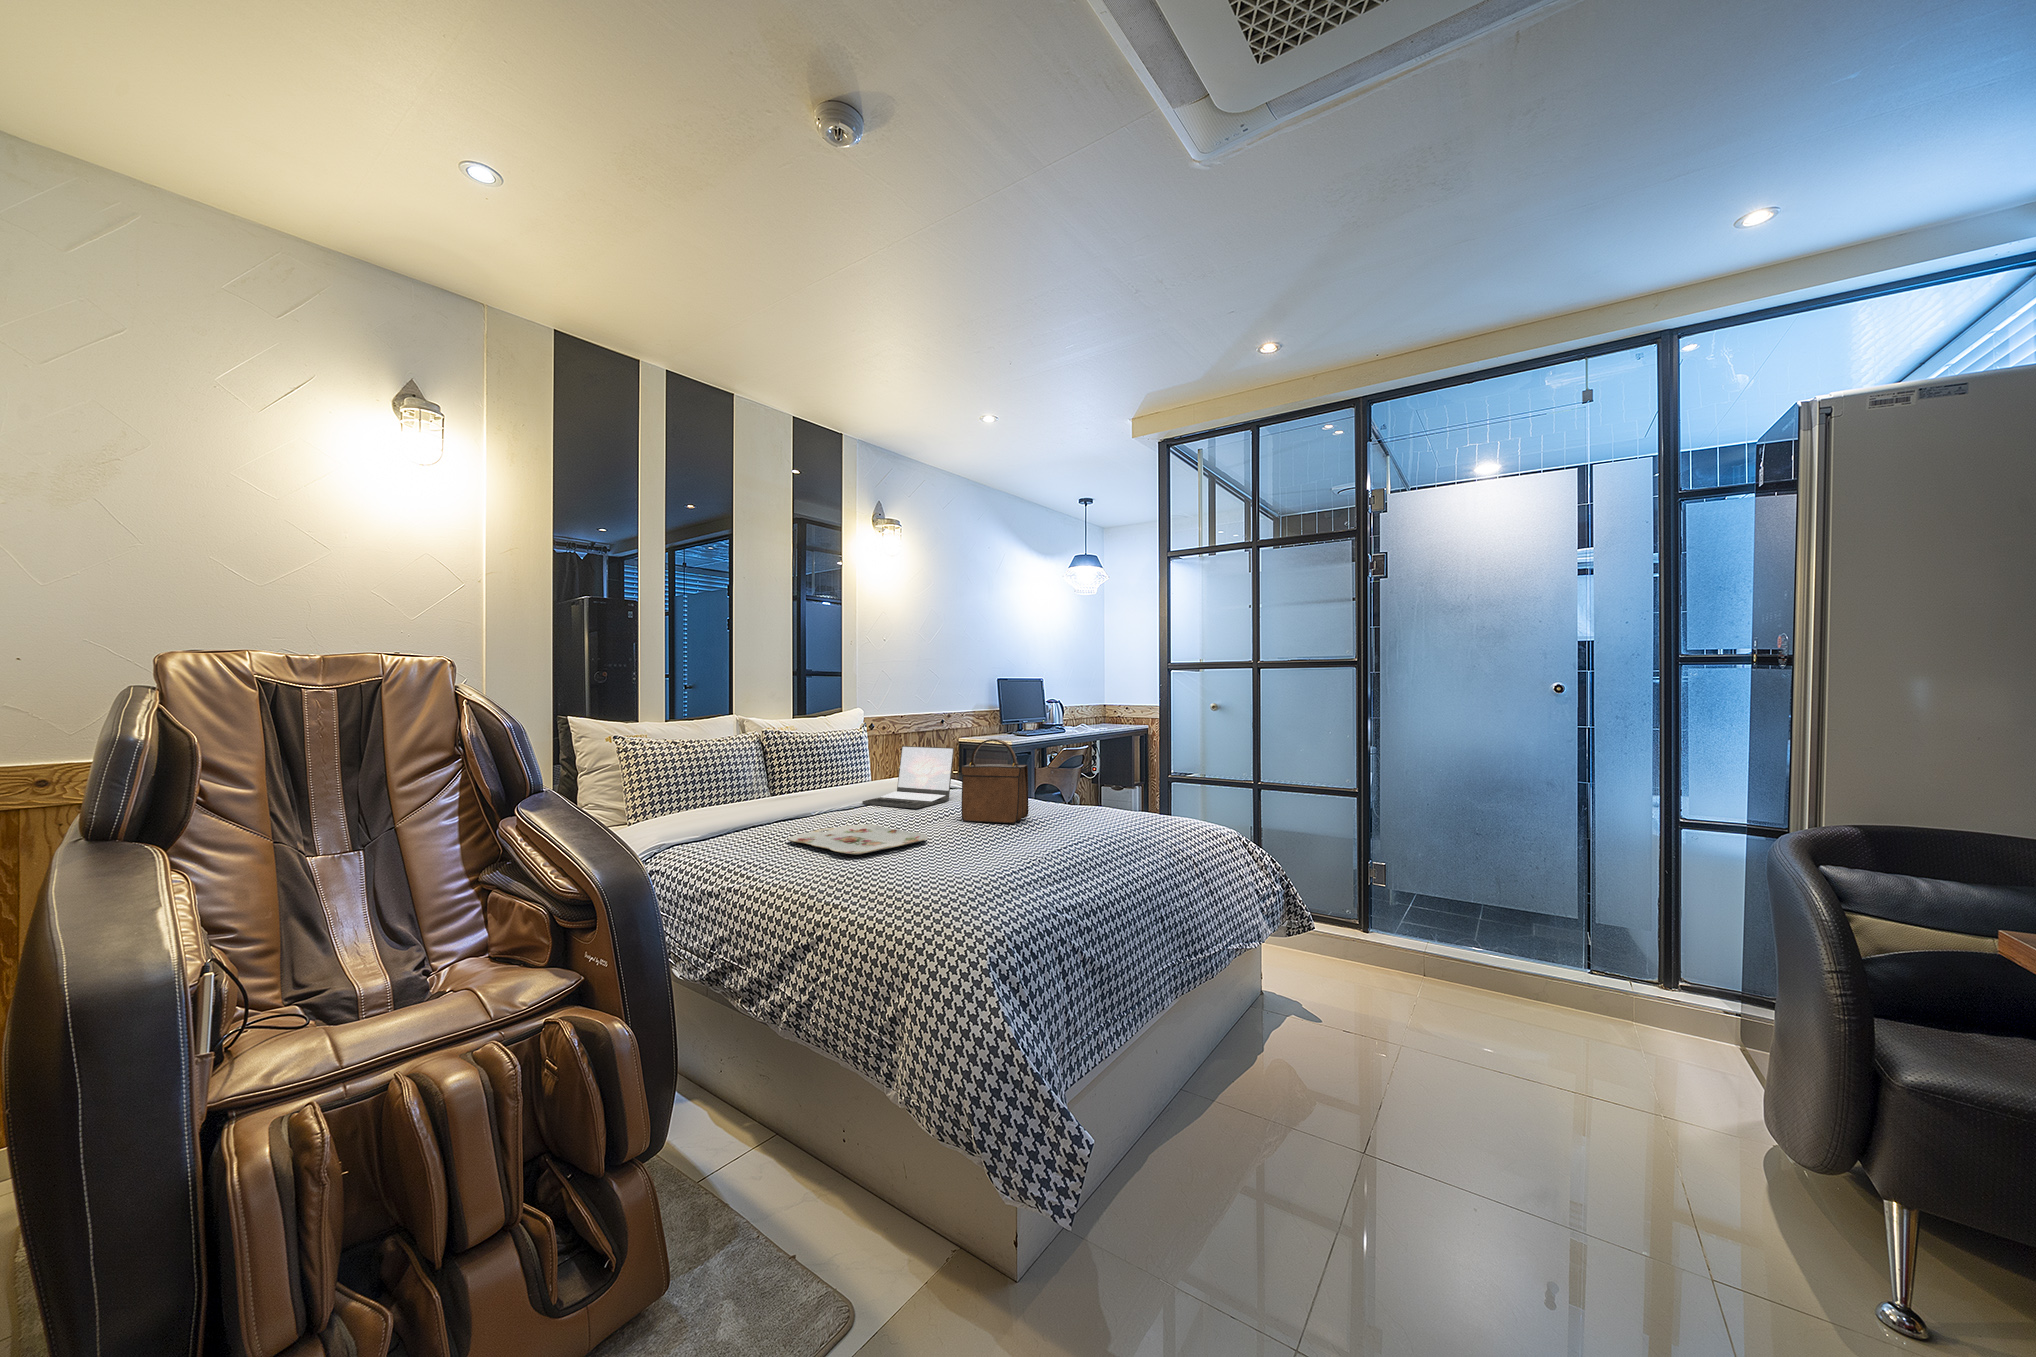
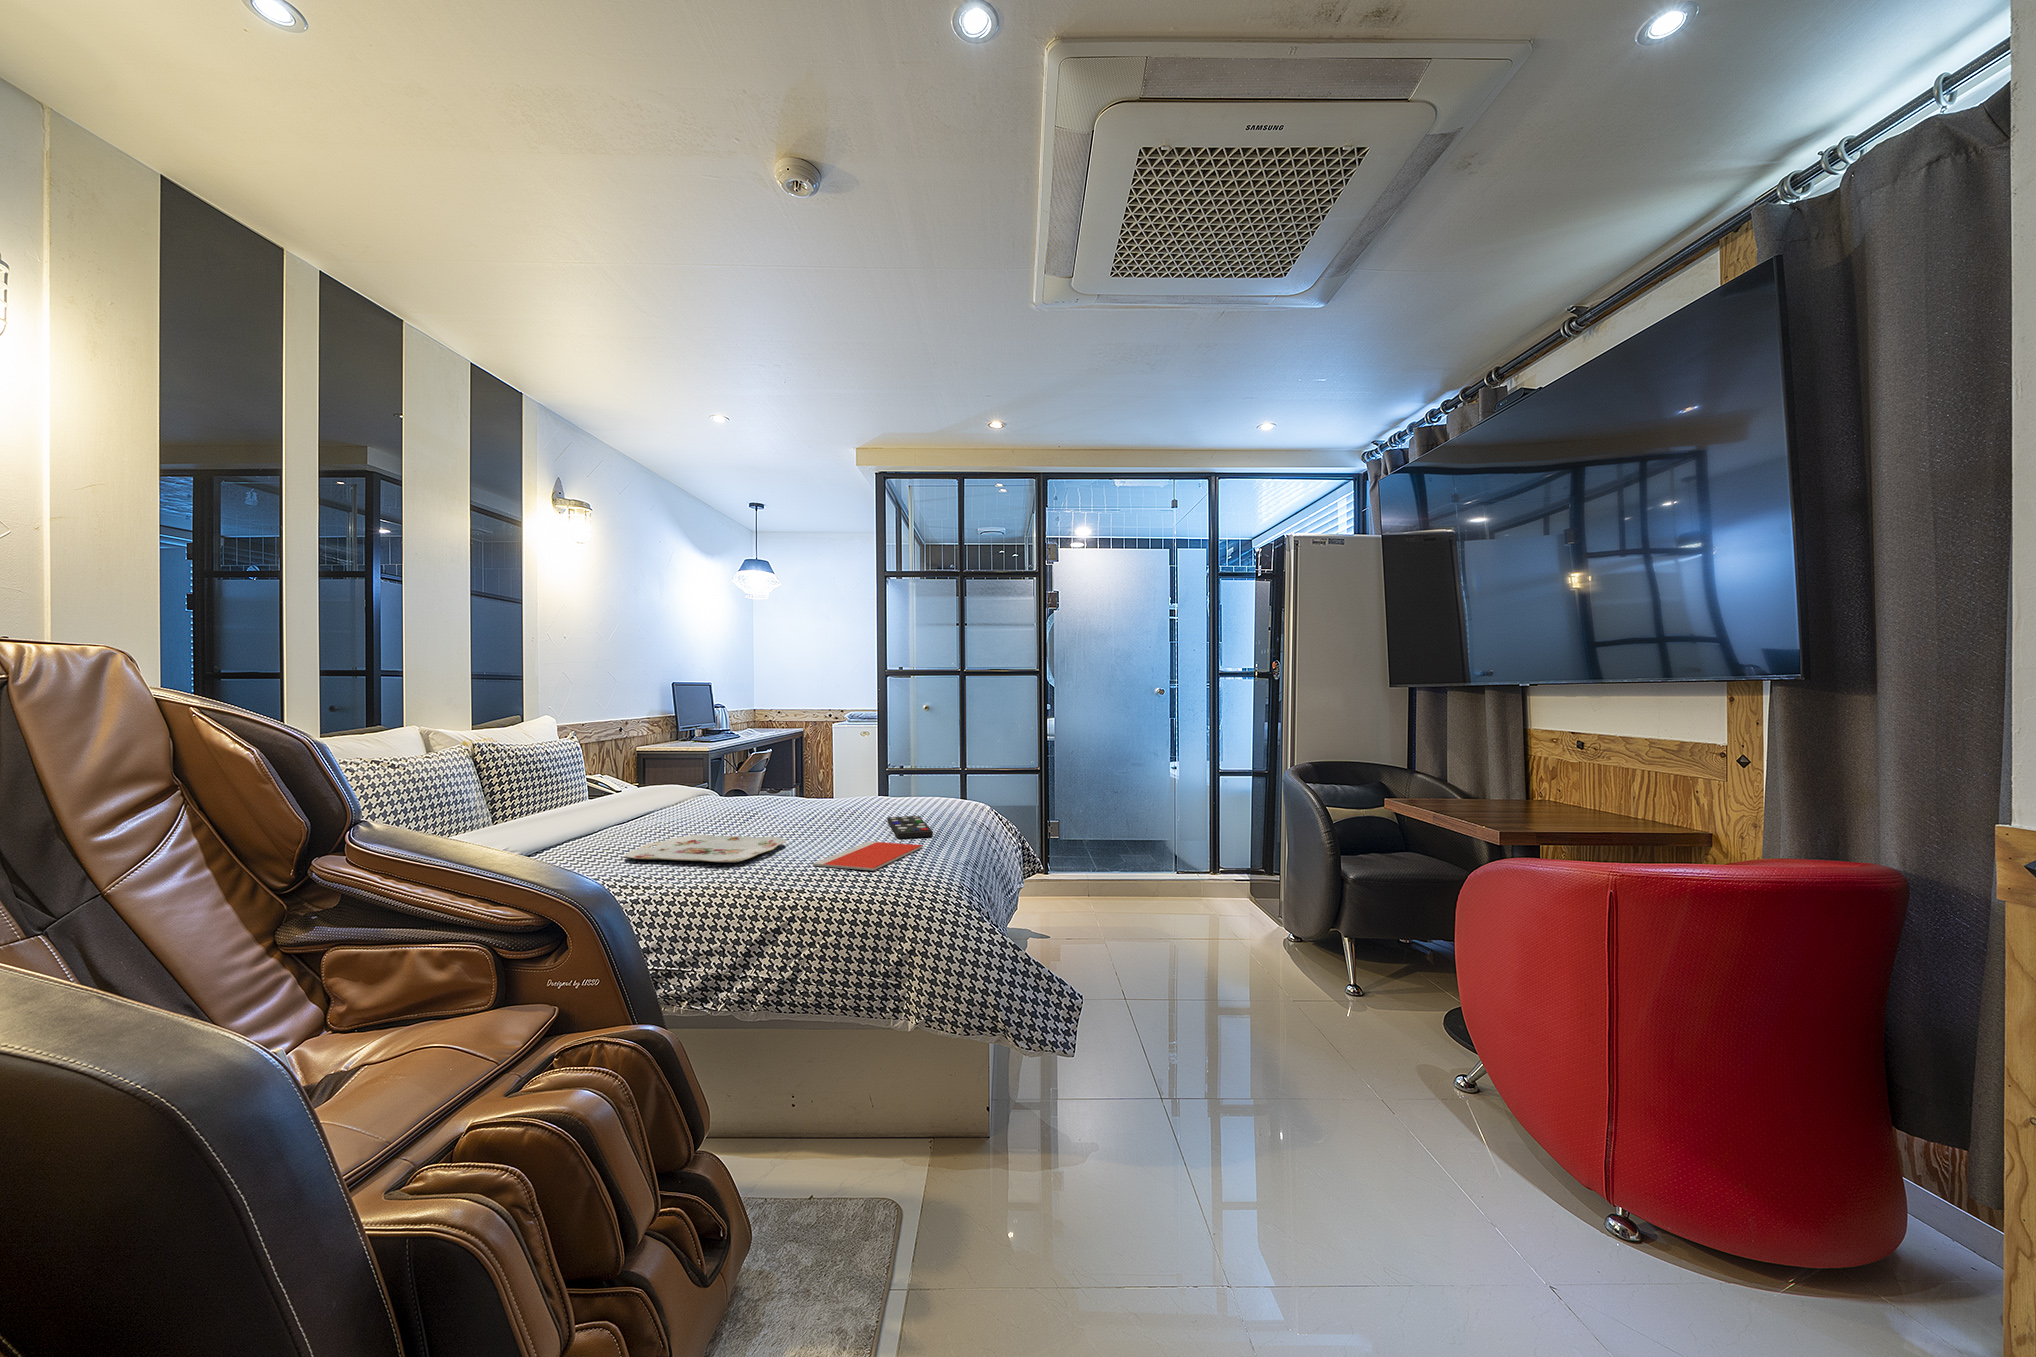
handbag: present [961,739,1028,823] -> none [782,741,847,824]
laptop: present [862,746,954,808] -> none [637,753,736,818]
remote control: none [1036,824,1093,850] -> present [887,816,933,838]
notebook: none [913,848,1043,880] -> present [813,842,923,871]

